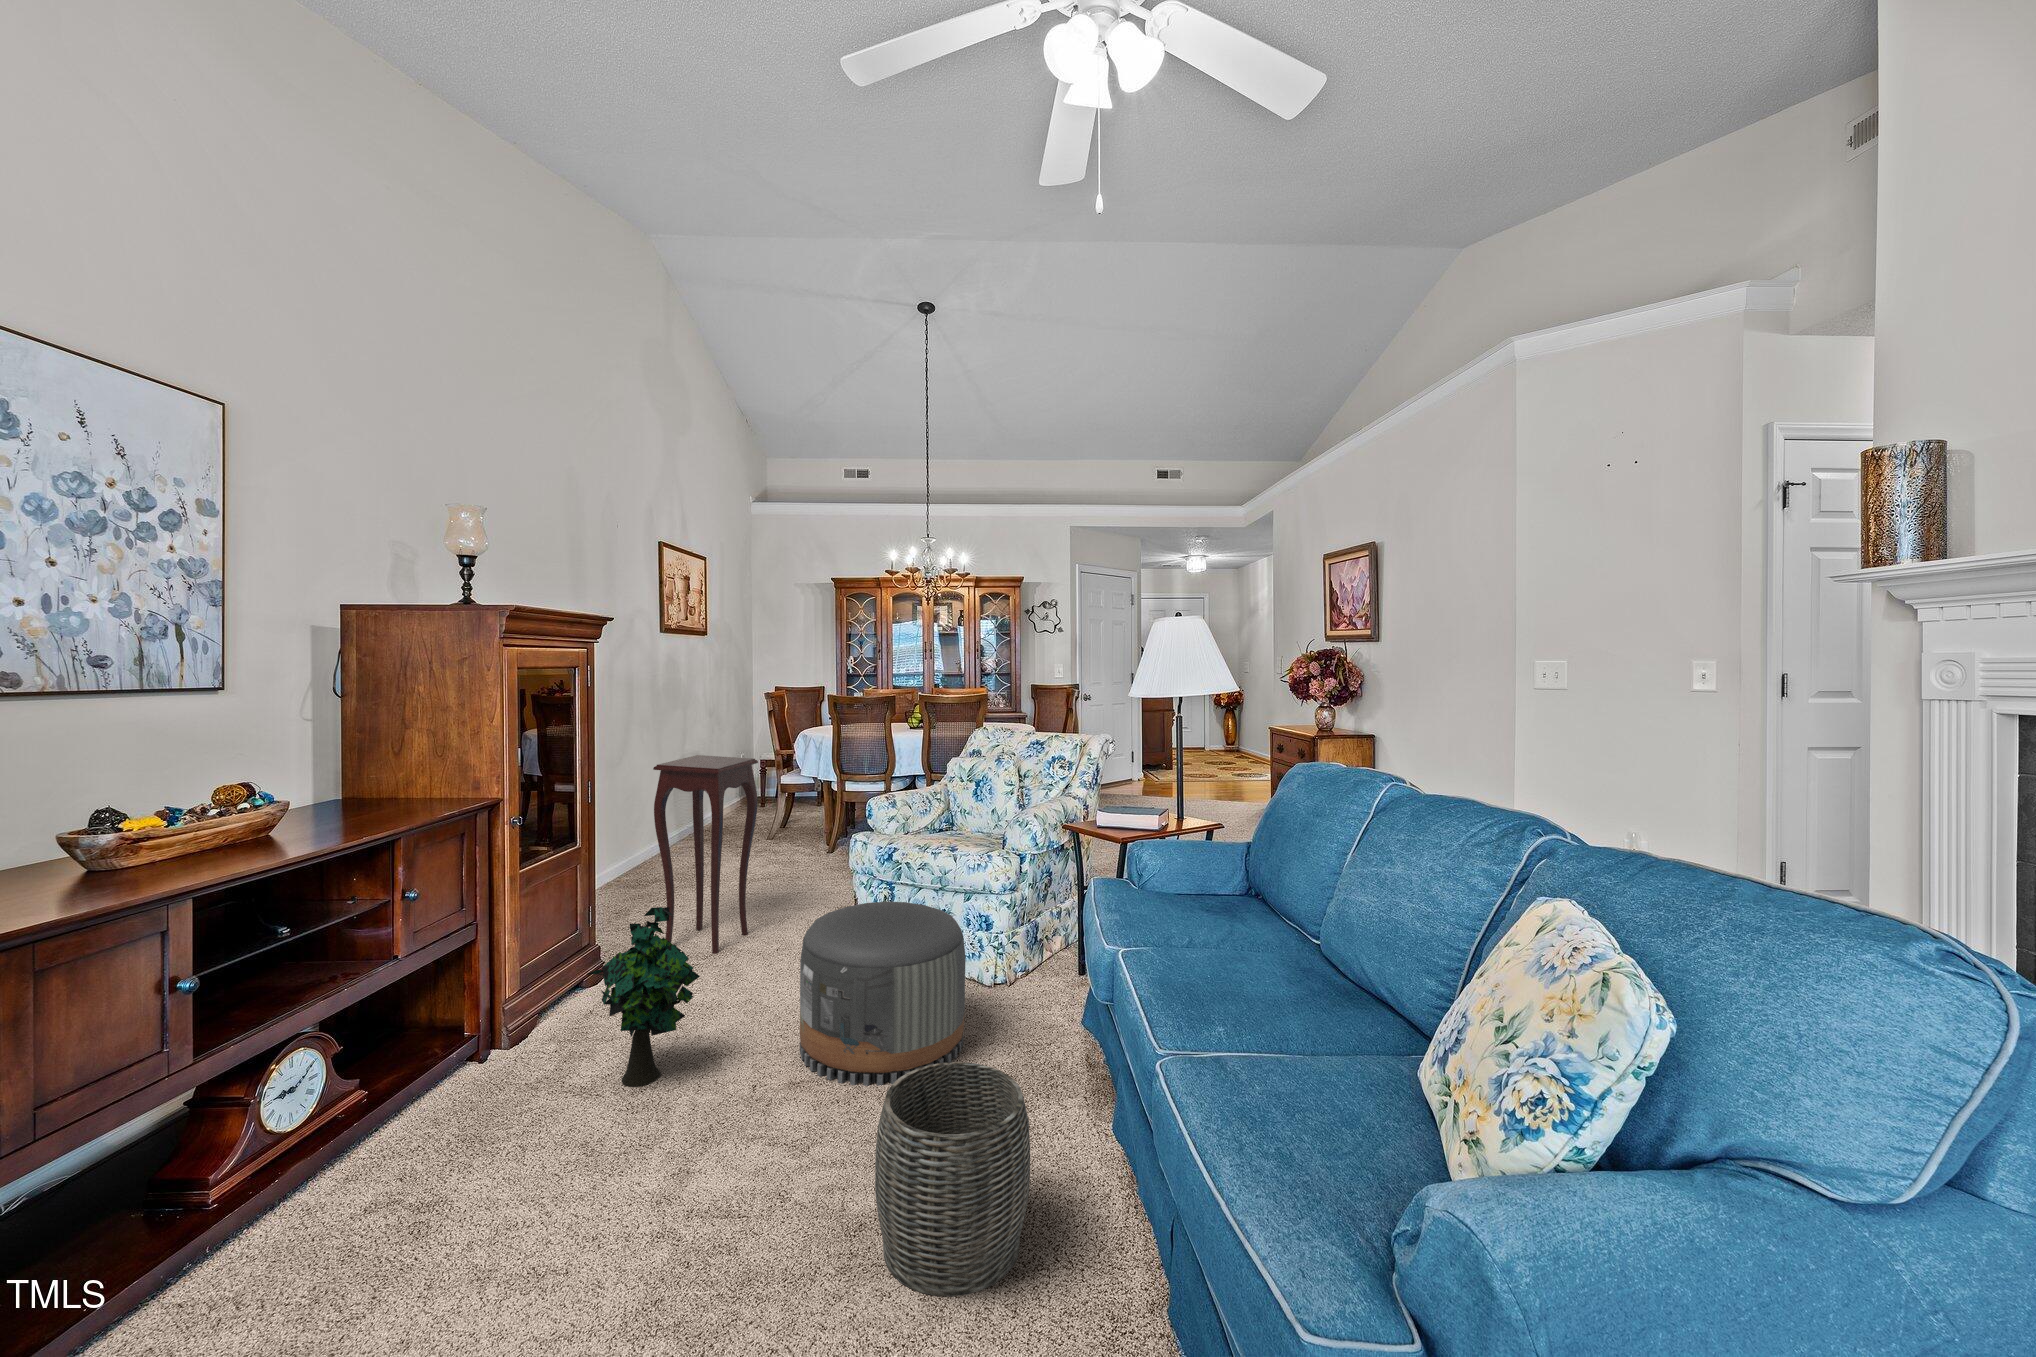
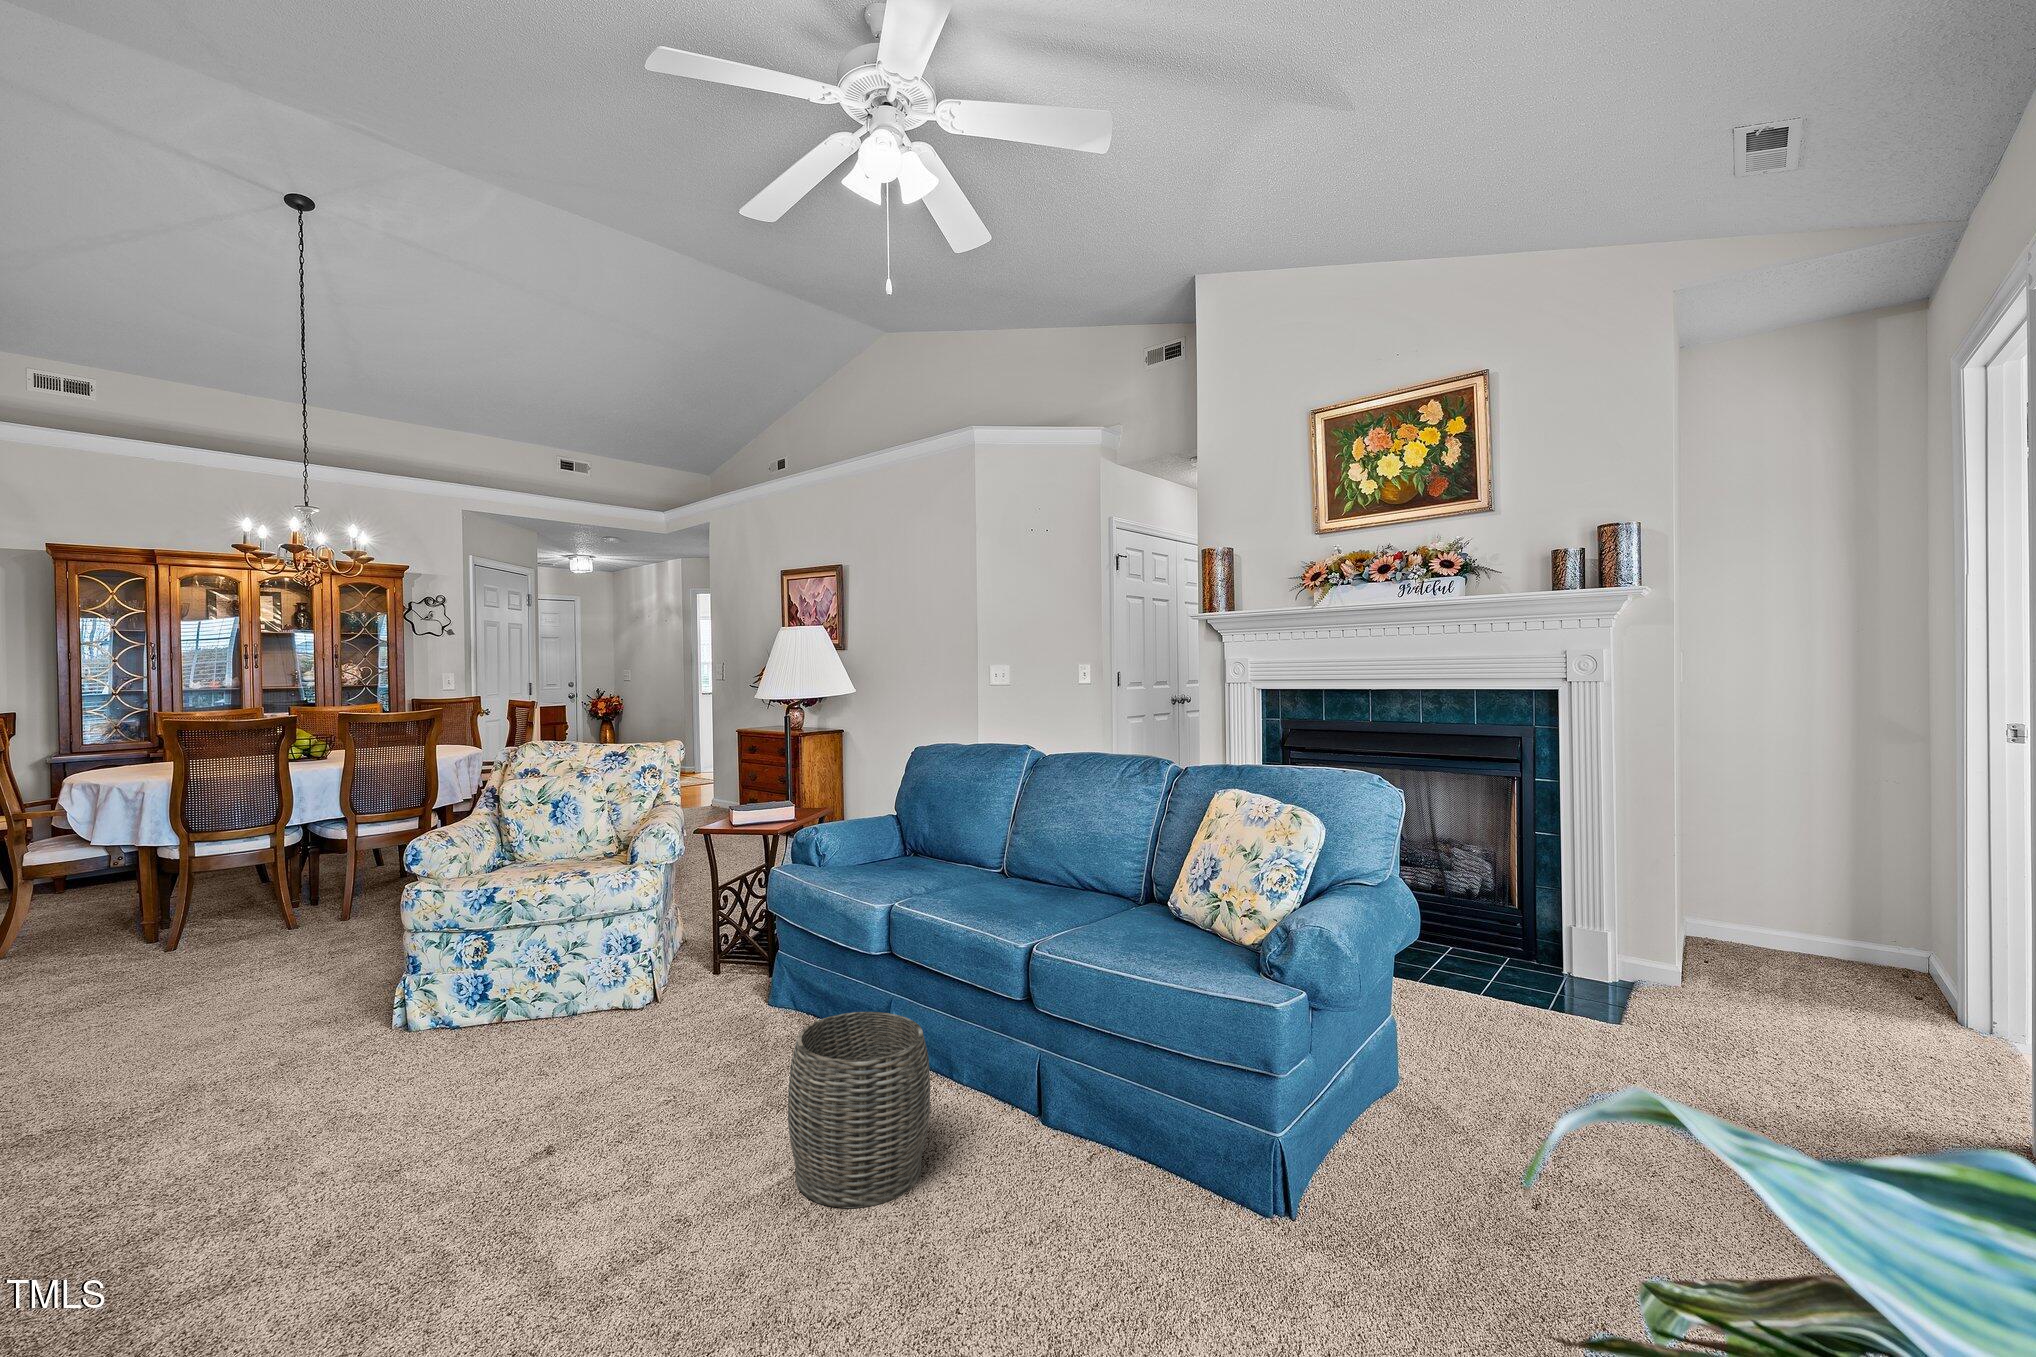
side table: present [653,755,758,954] -> none [64,804,232,1105]
pouf: present [800,902,966,1086] -> none [487,926,688,1130]
decorative plant: present [587,907,700,1086] -> none [213,977,390,1230]

